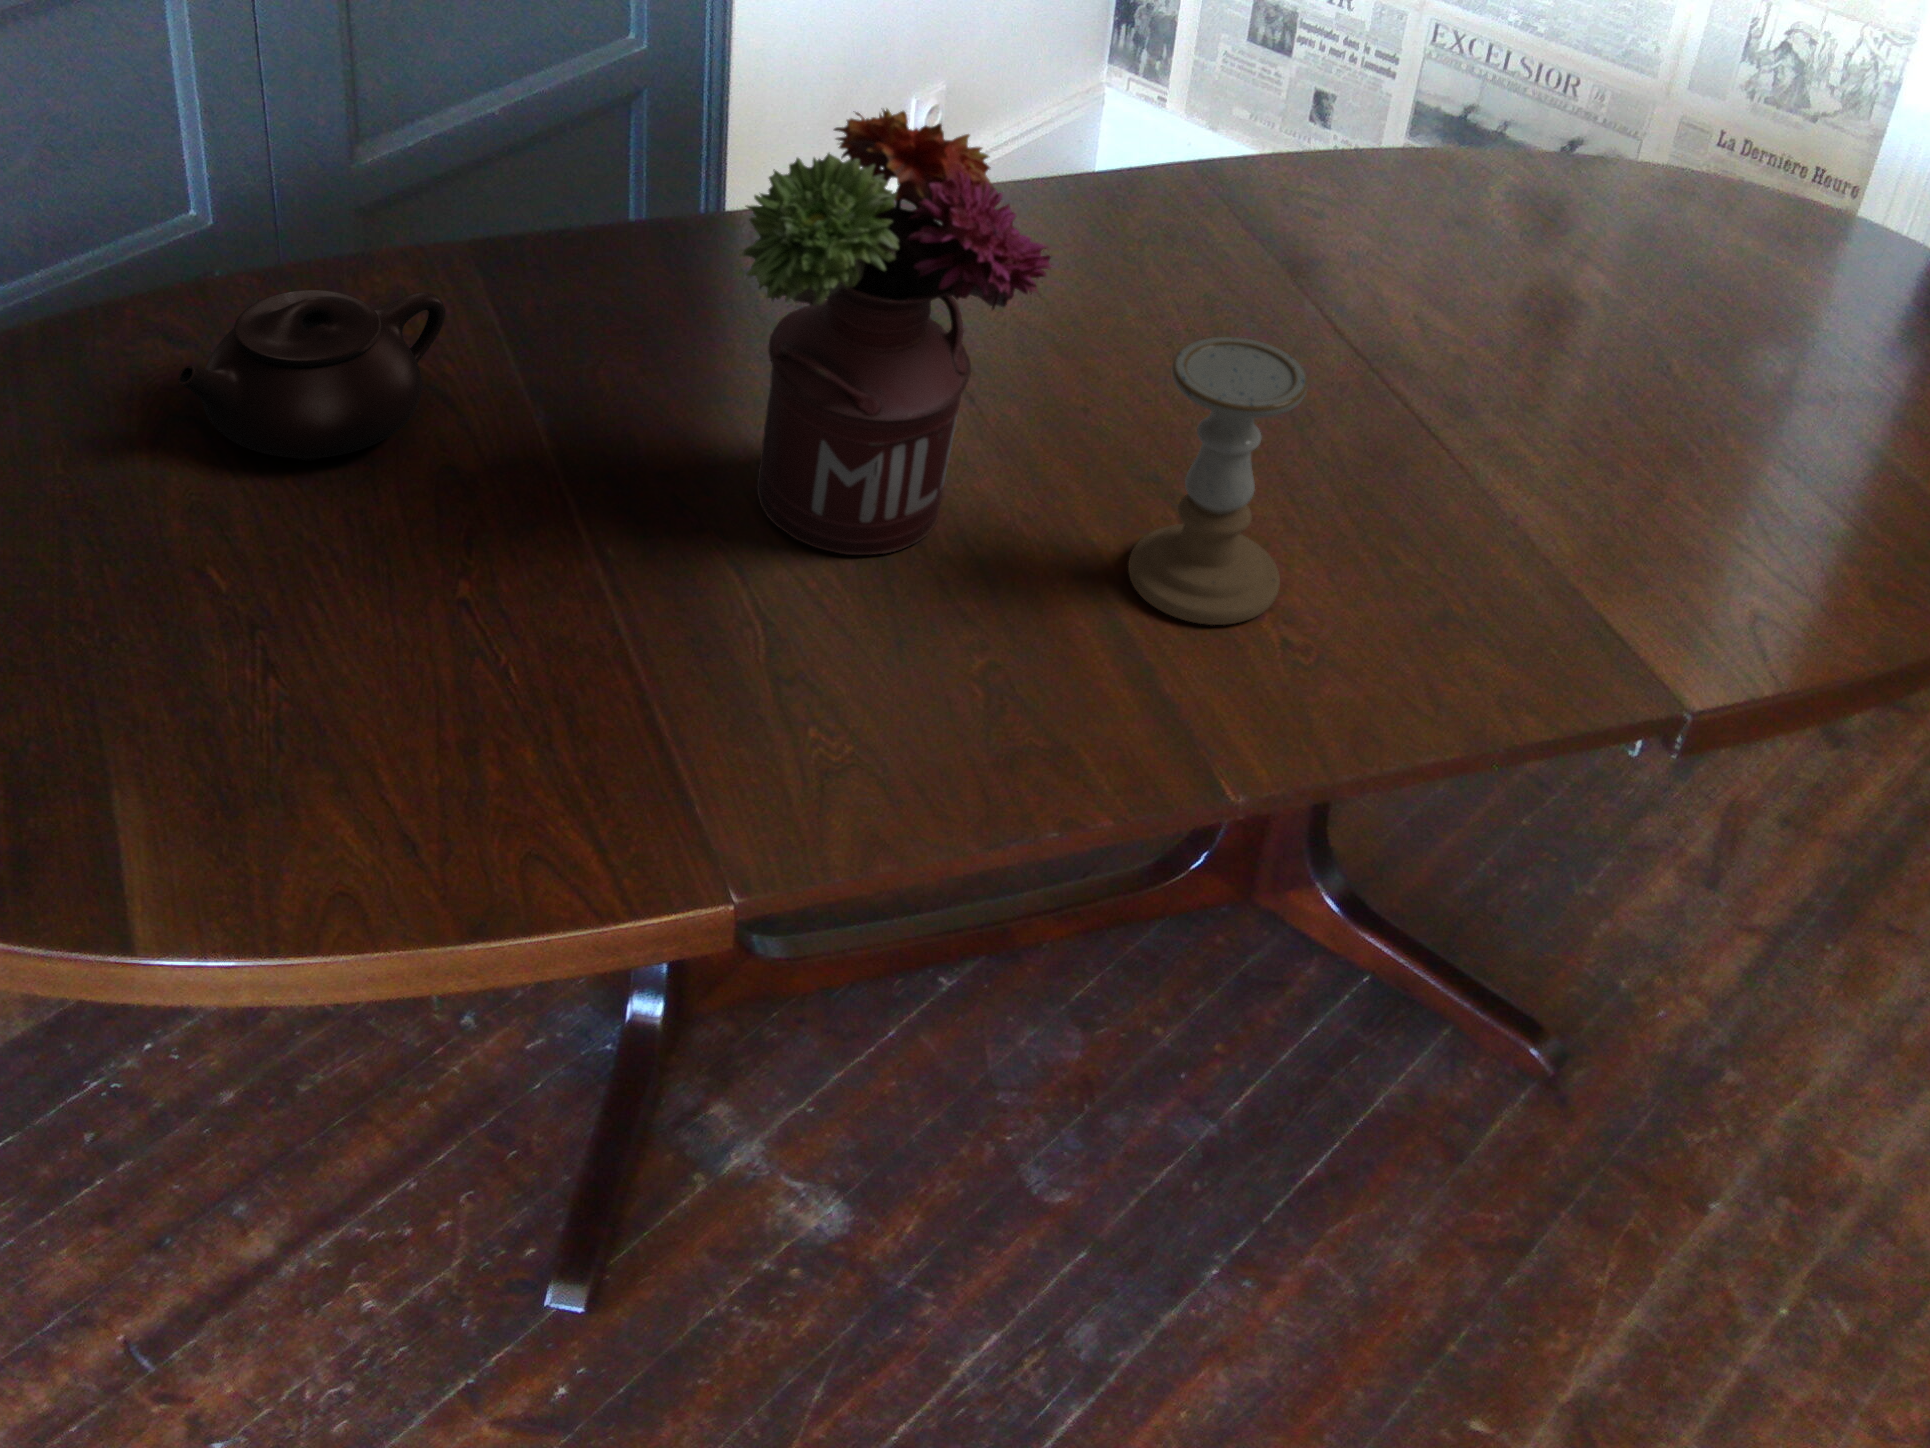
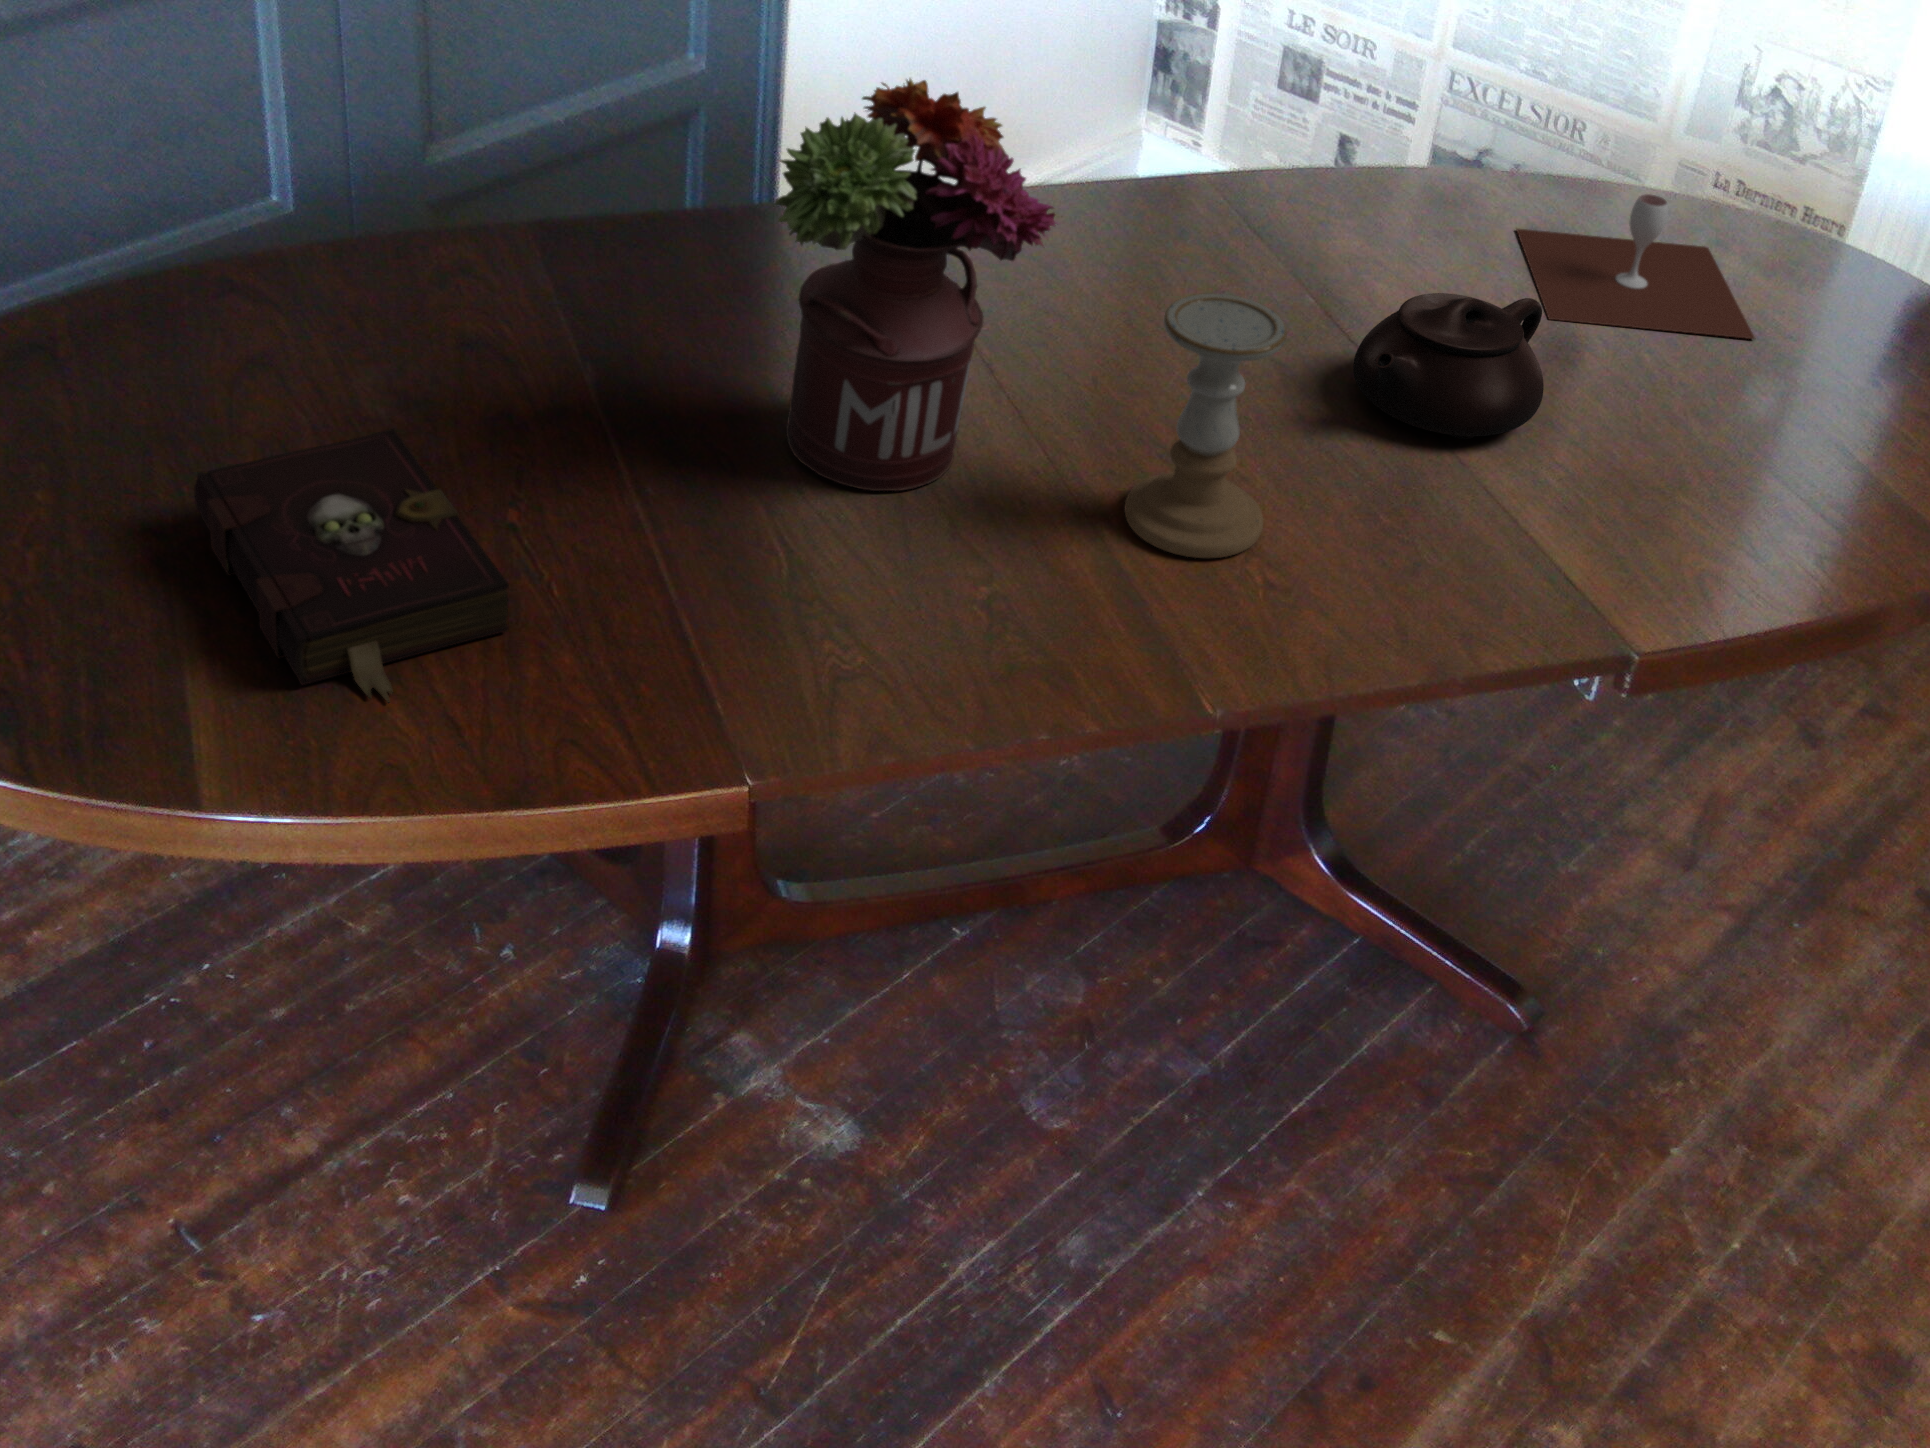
wine glass: none [1526,185,1791,342] -> present [1517,194,1755,339]
teapot: present [178,290,446,461] -> present [1353,293,1544,439]
book: none [112,507,463,835] -> present [194,429,509,703]

